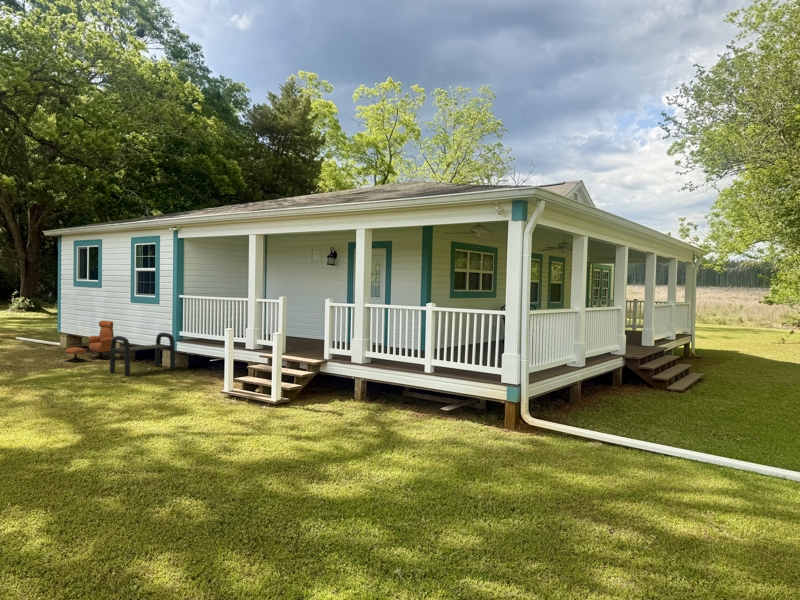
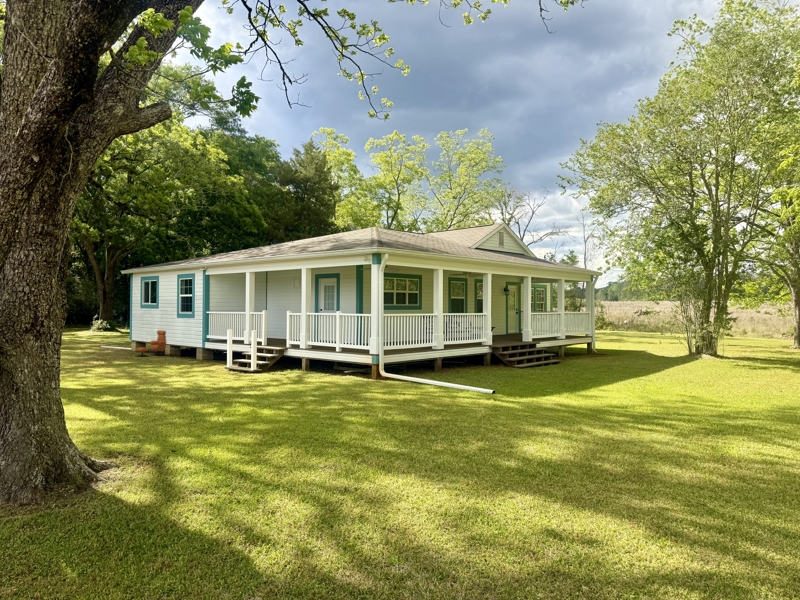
bench: present [110,333,175,376] -> none [163,336,203,362]

